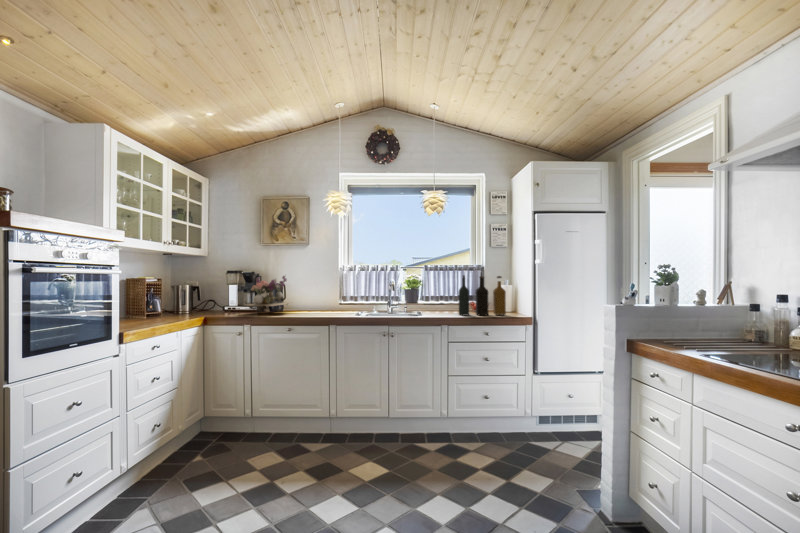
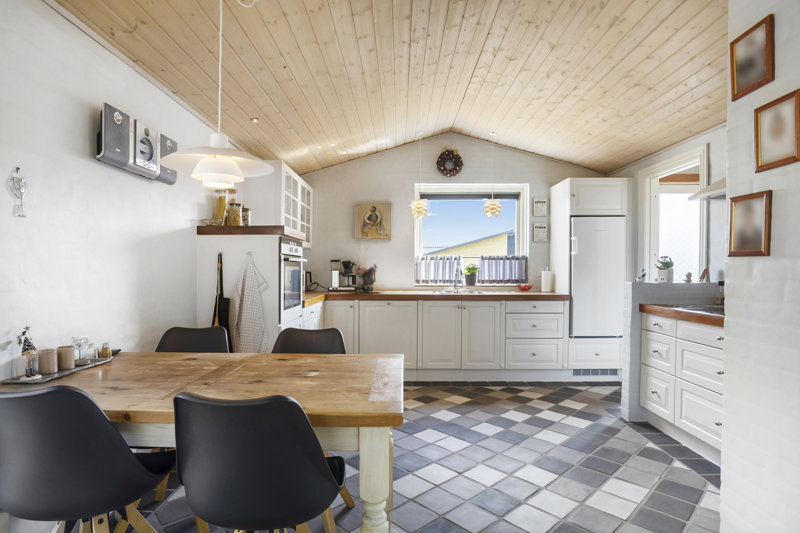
bottle: present [459,275,506,315] -> none [512,264,549,294]

